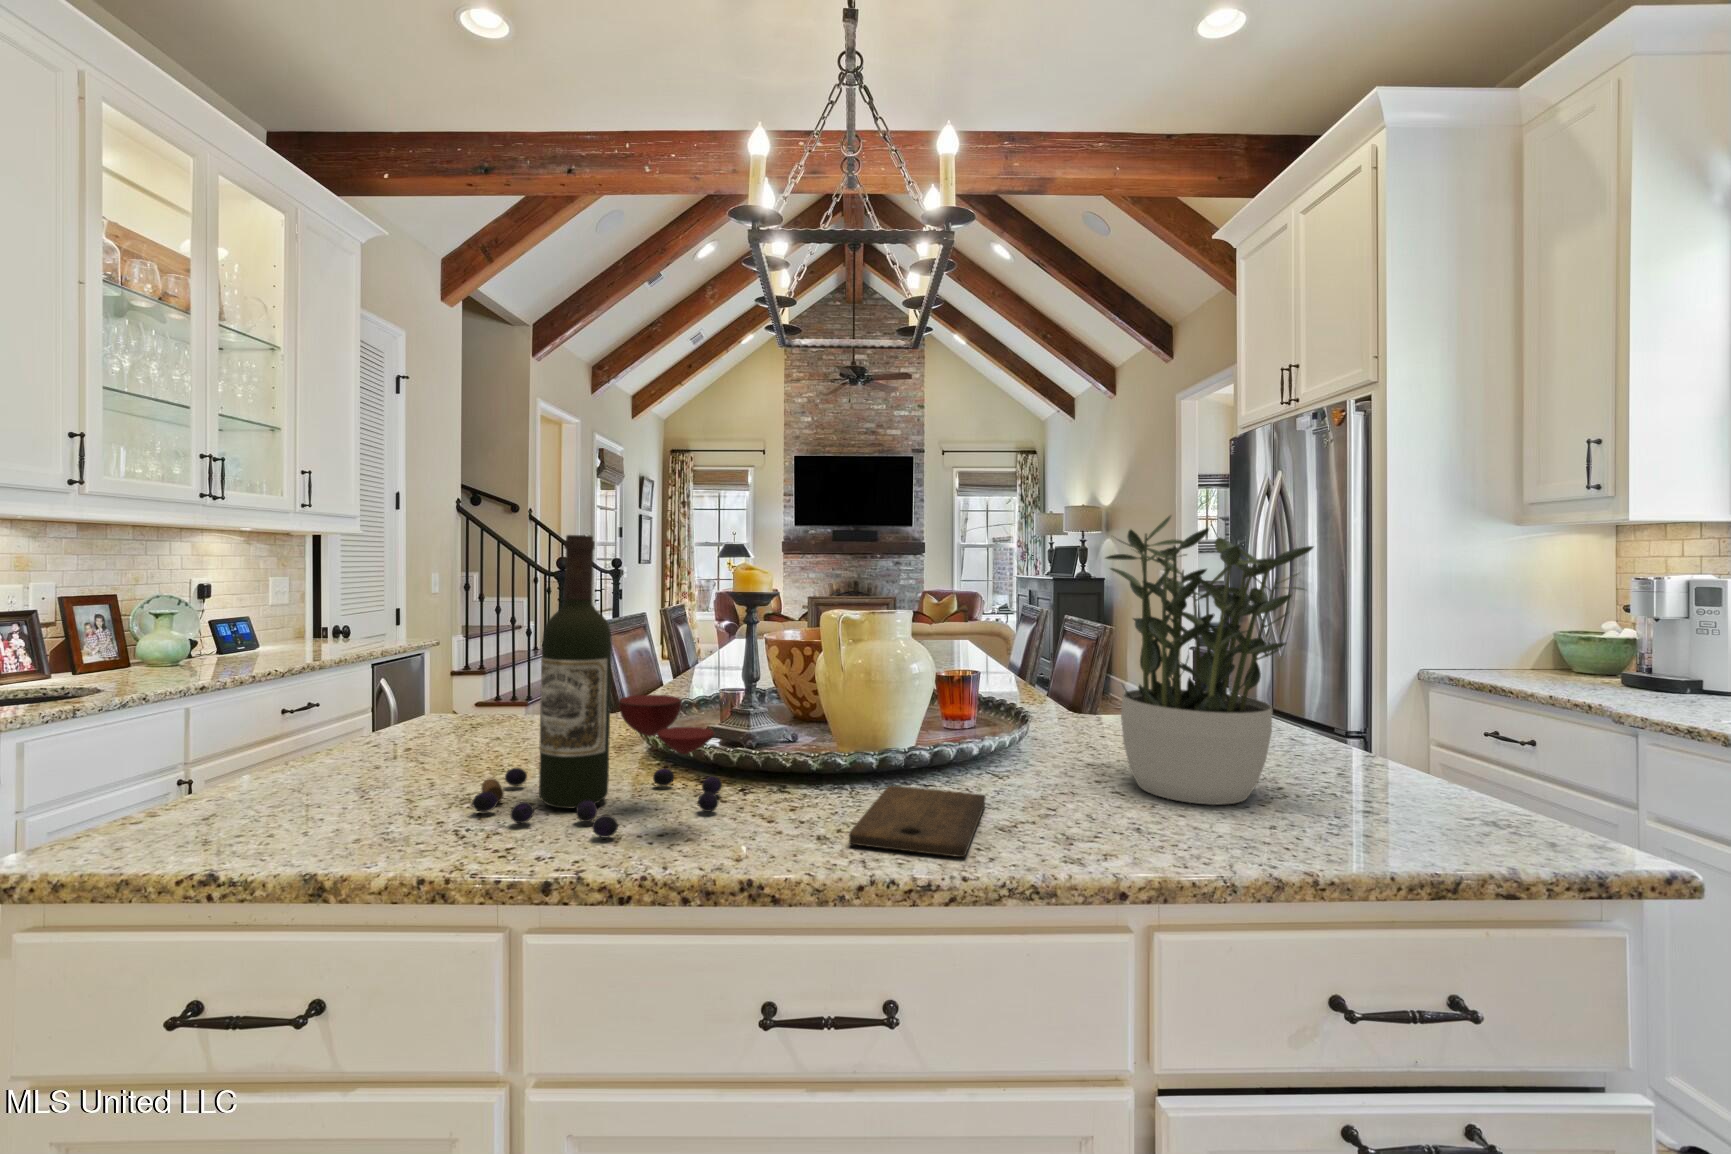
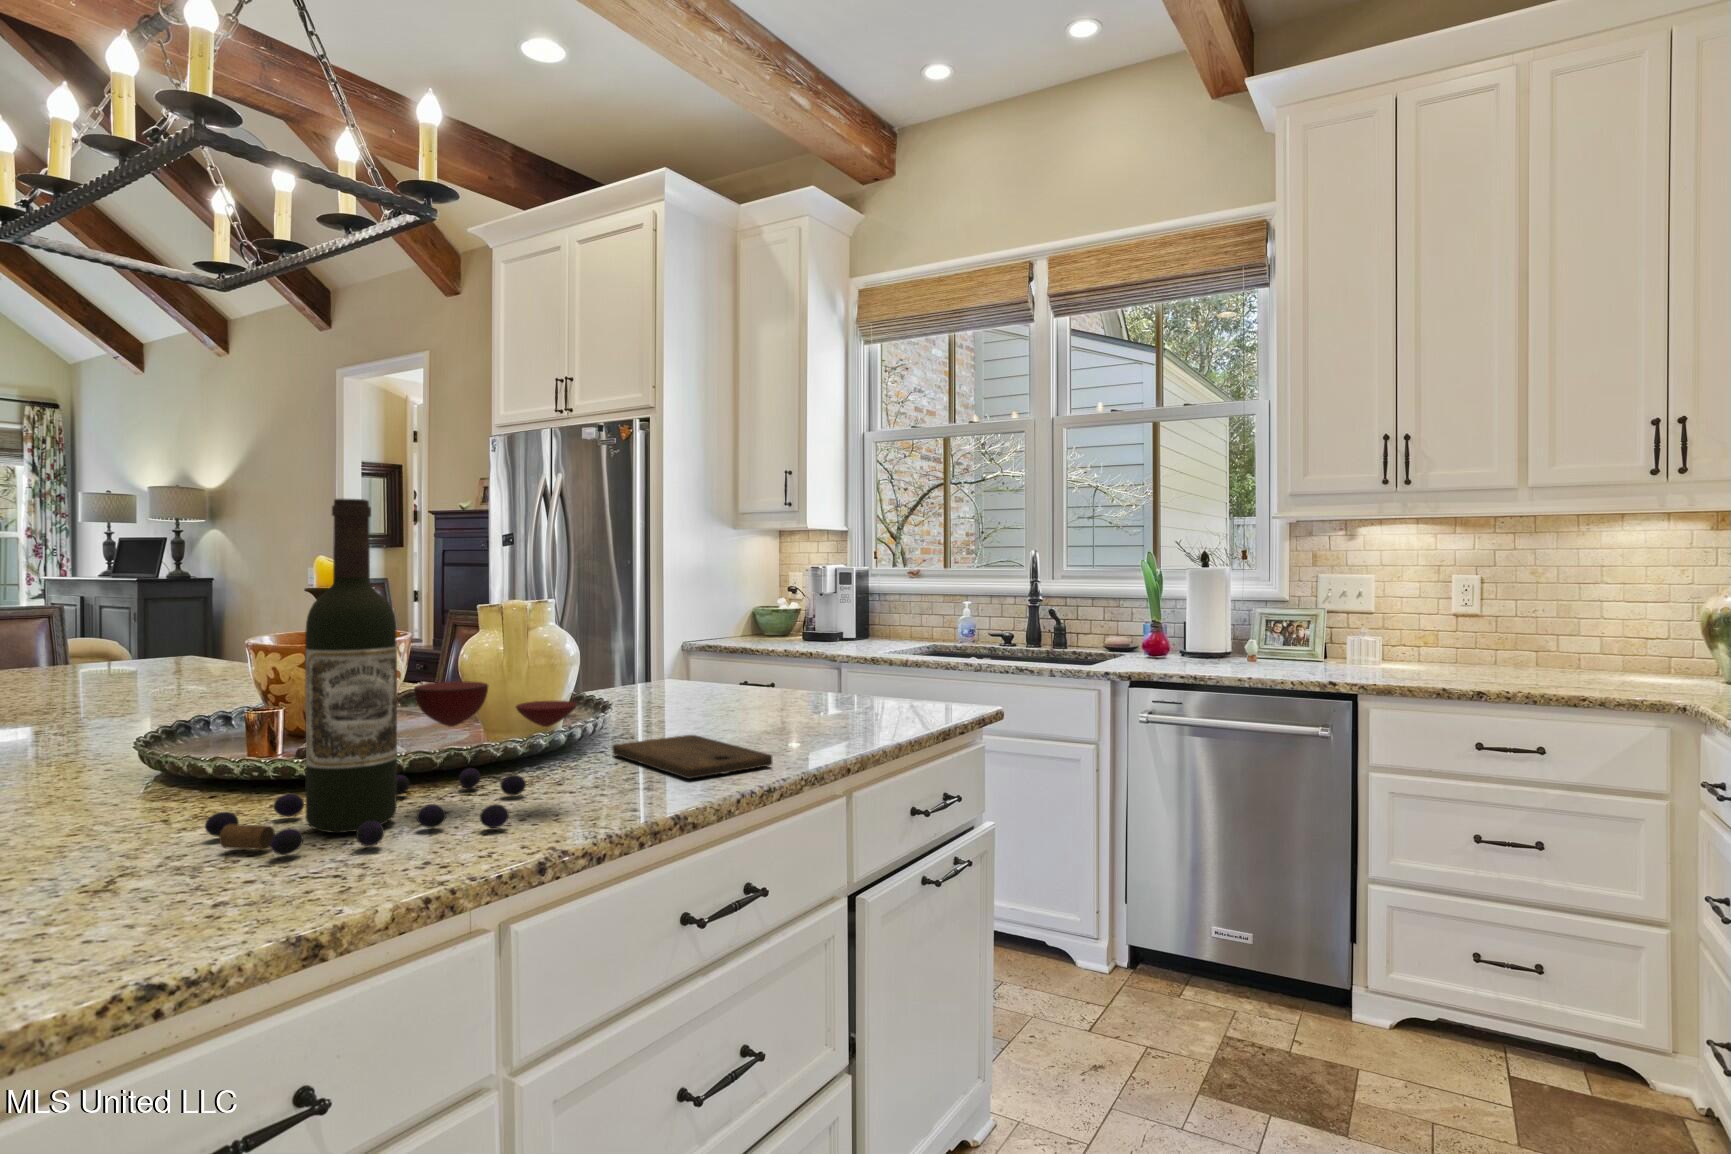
potted plant: present [1106,516,1313,805] -> none [685,495,848,717]

